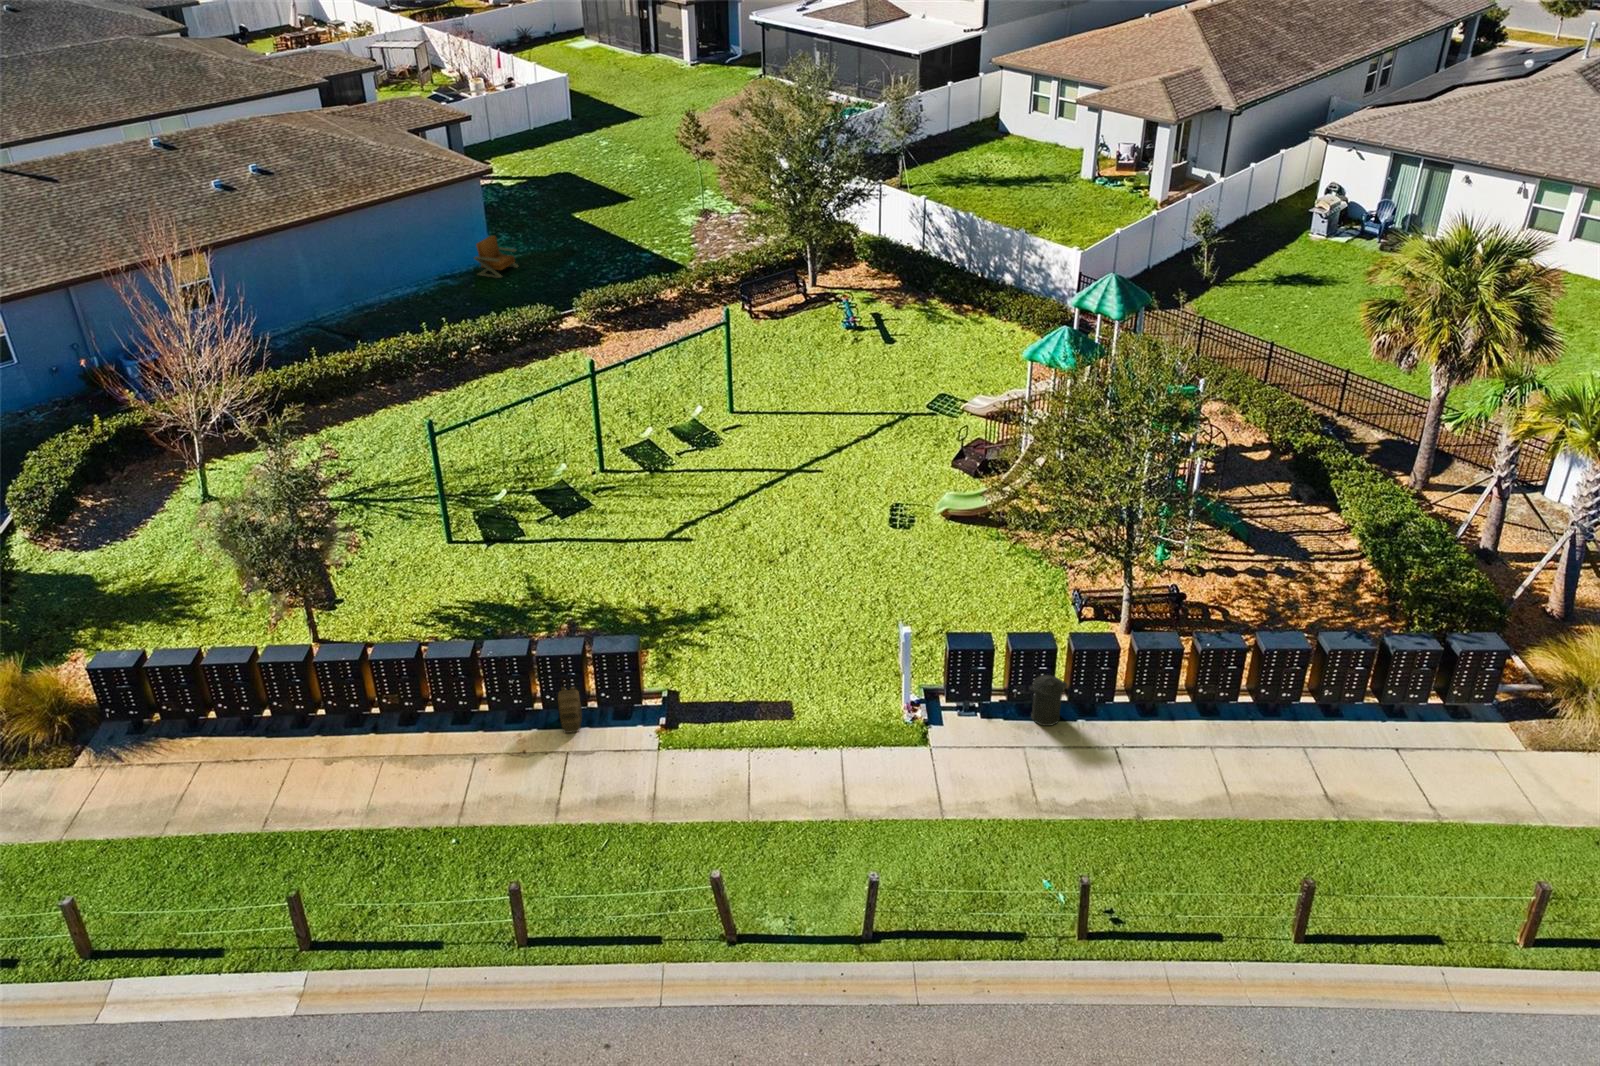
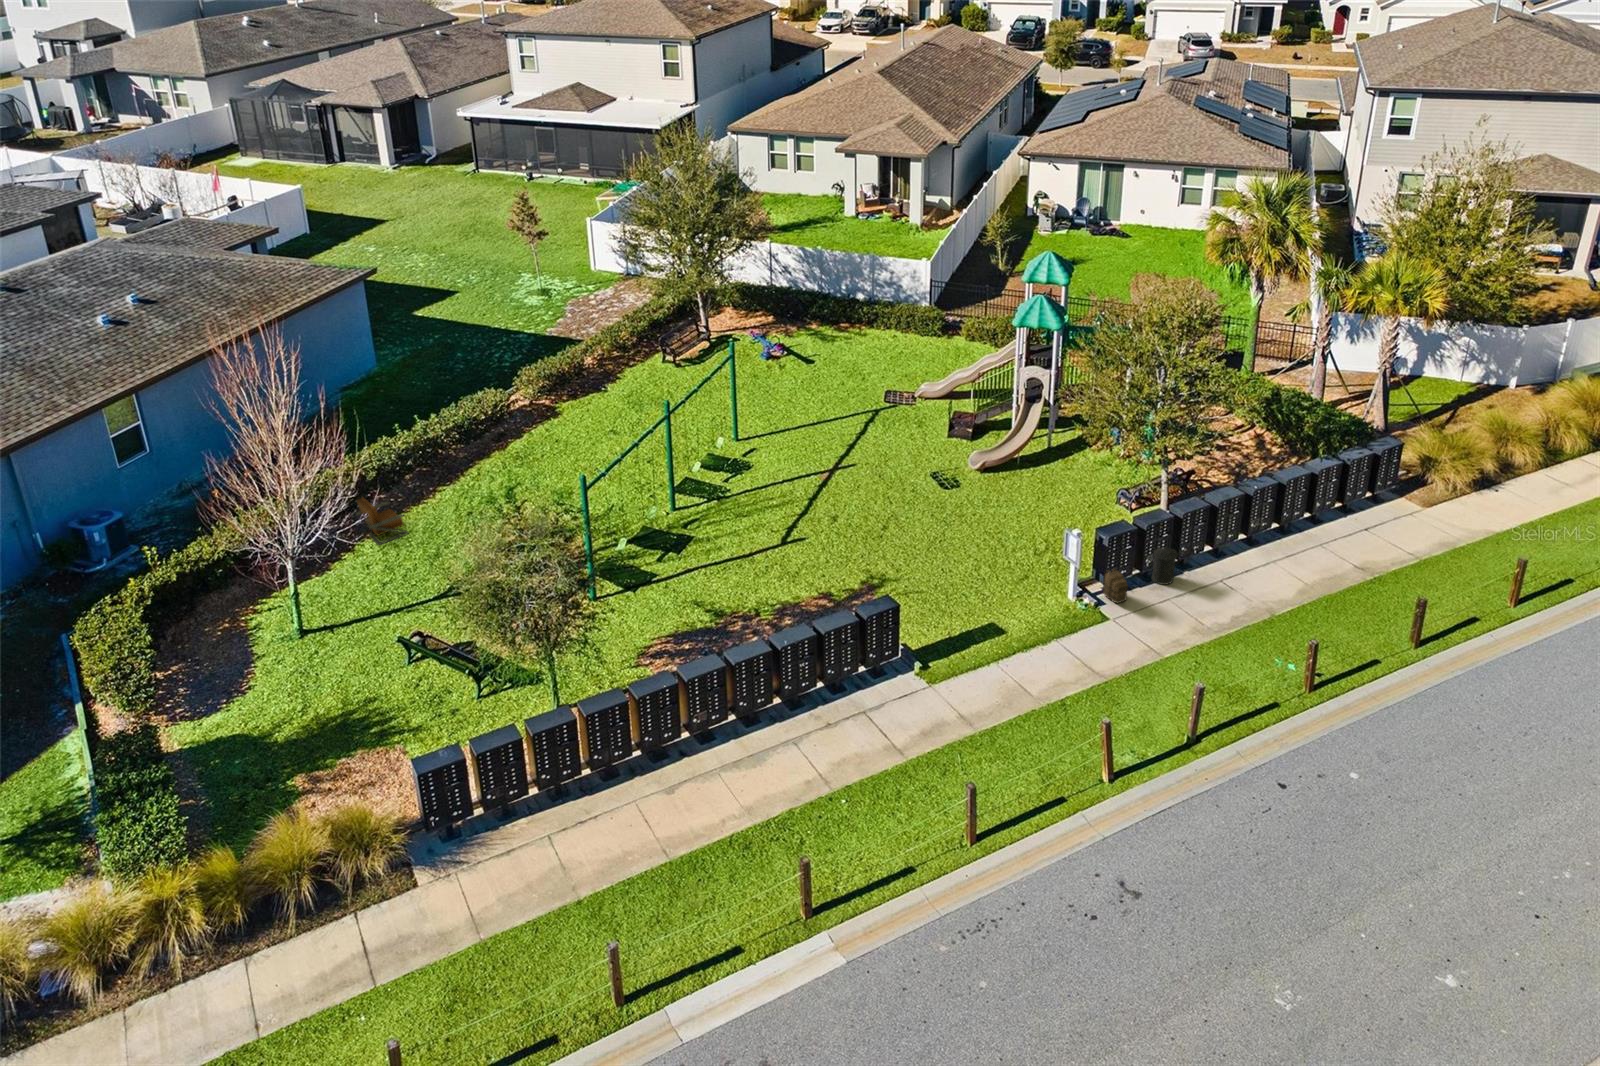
lounge chair: present [474,236,518,278] -> present [356,498,408,545]
backpack: present [558,687,582,733] -> present [1103,569,1128,603]

